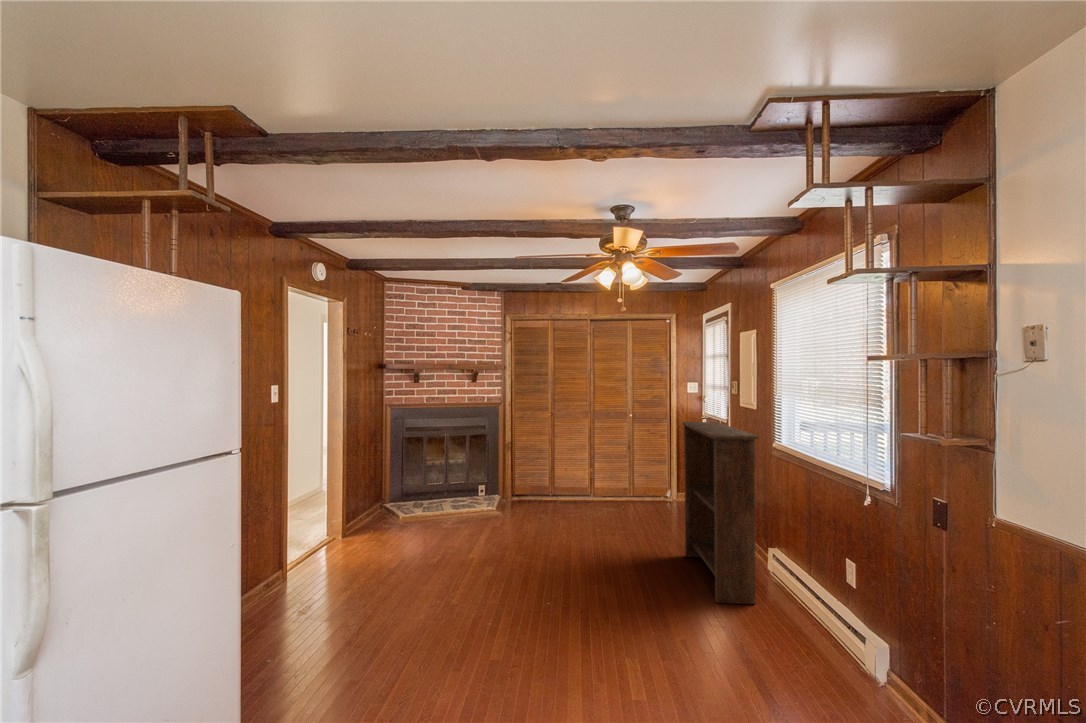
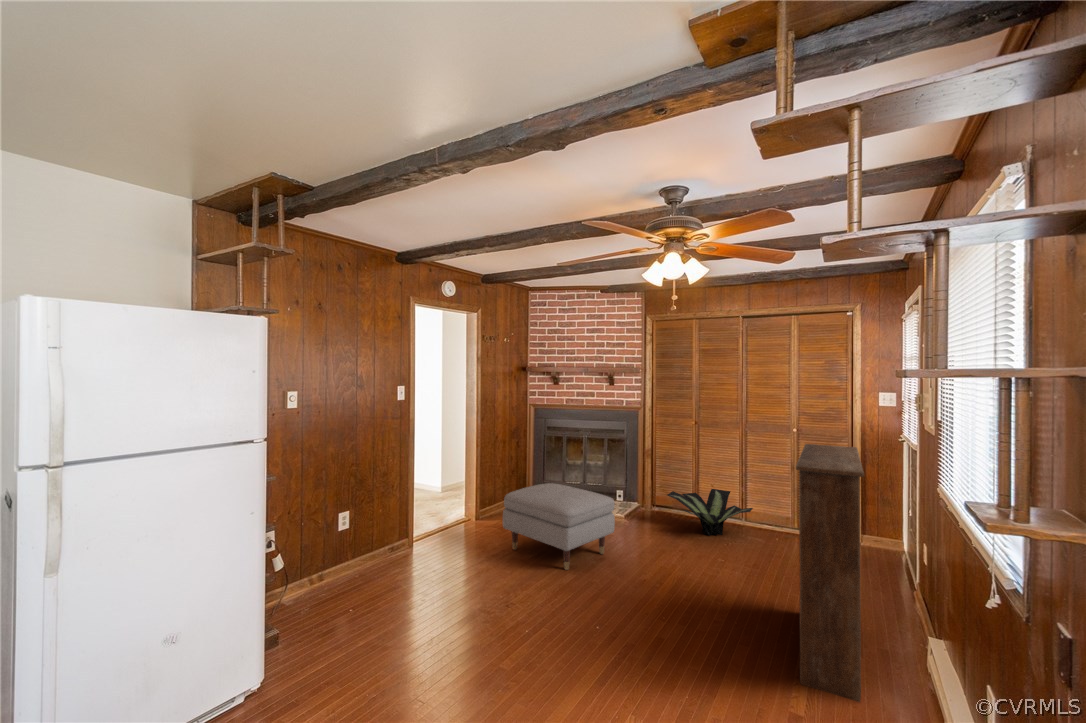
potted plant: none [536,472,608,513] -> present [667,489,753,536]
ottoman: none [398,483,512,564] -> present [502,483,615,570]

